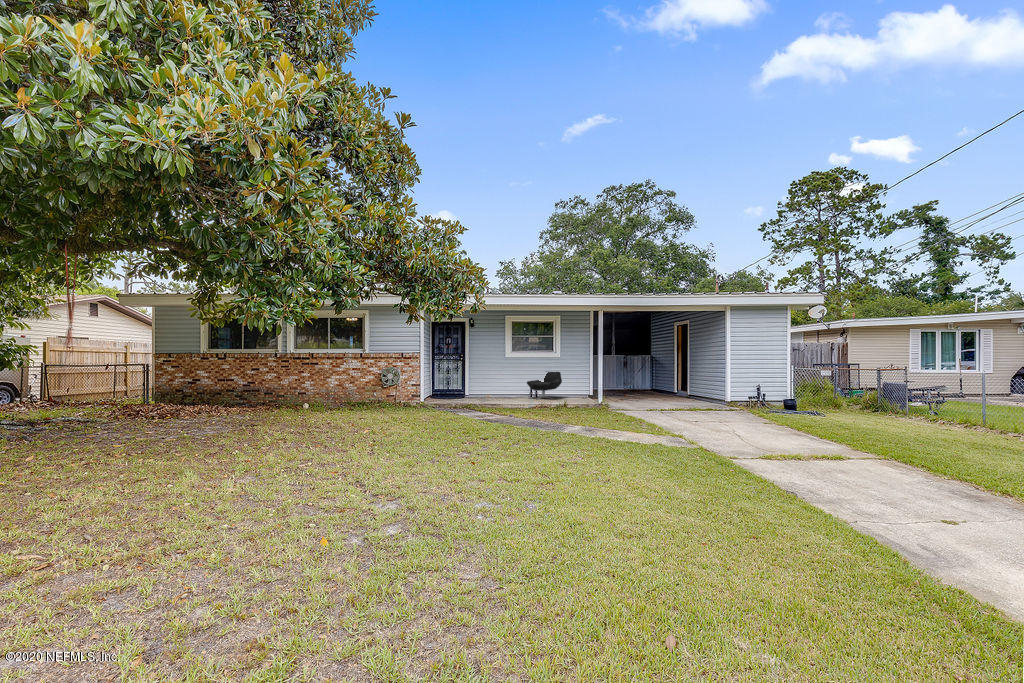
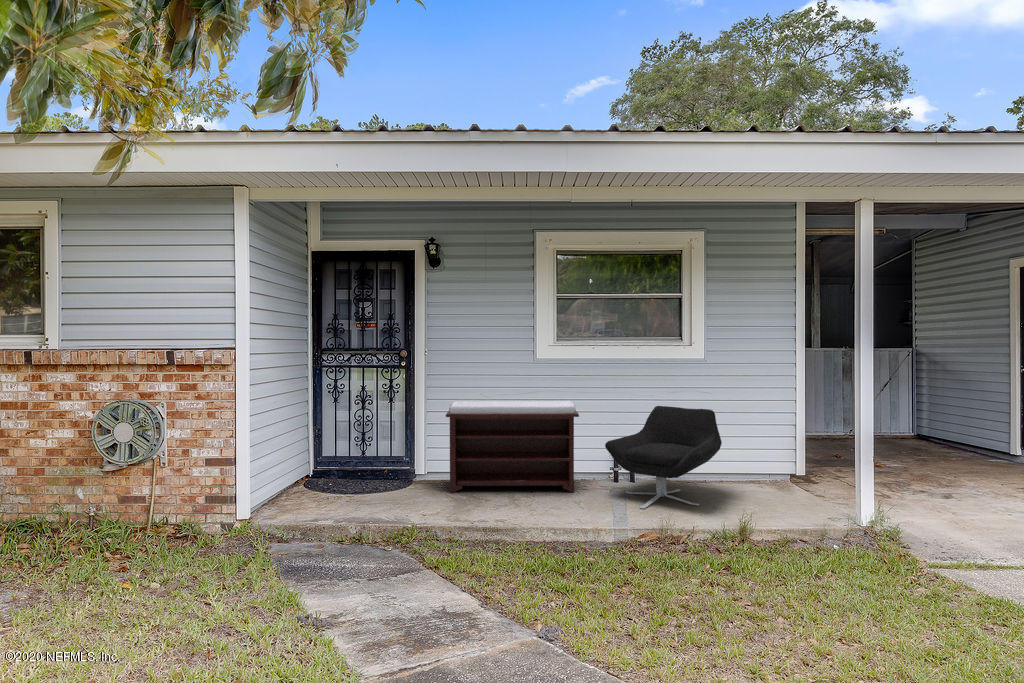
bench: none [477,370,519,398] -> present [446,401,579,492]

